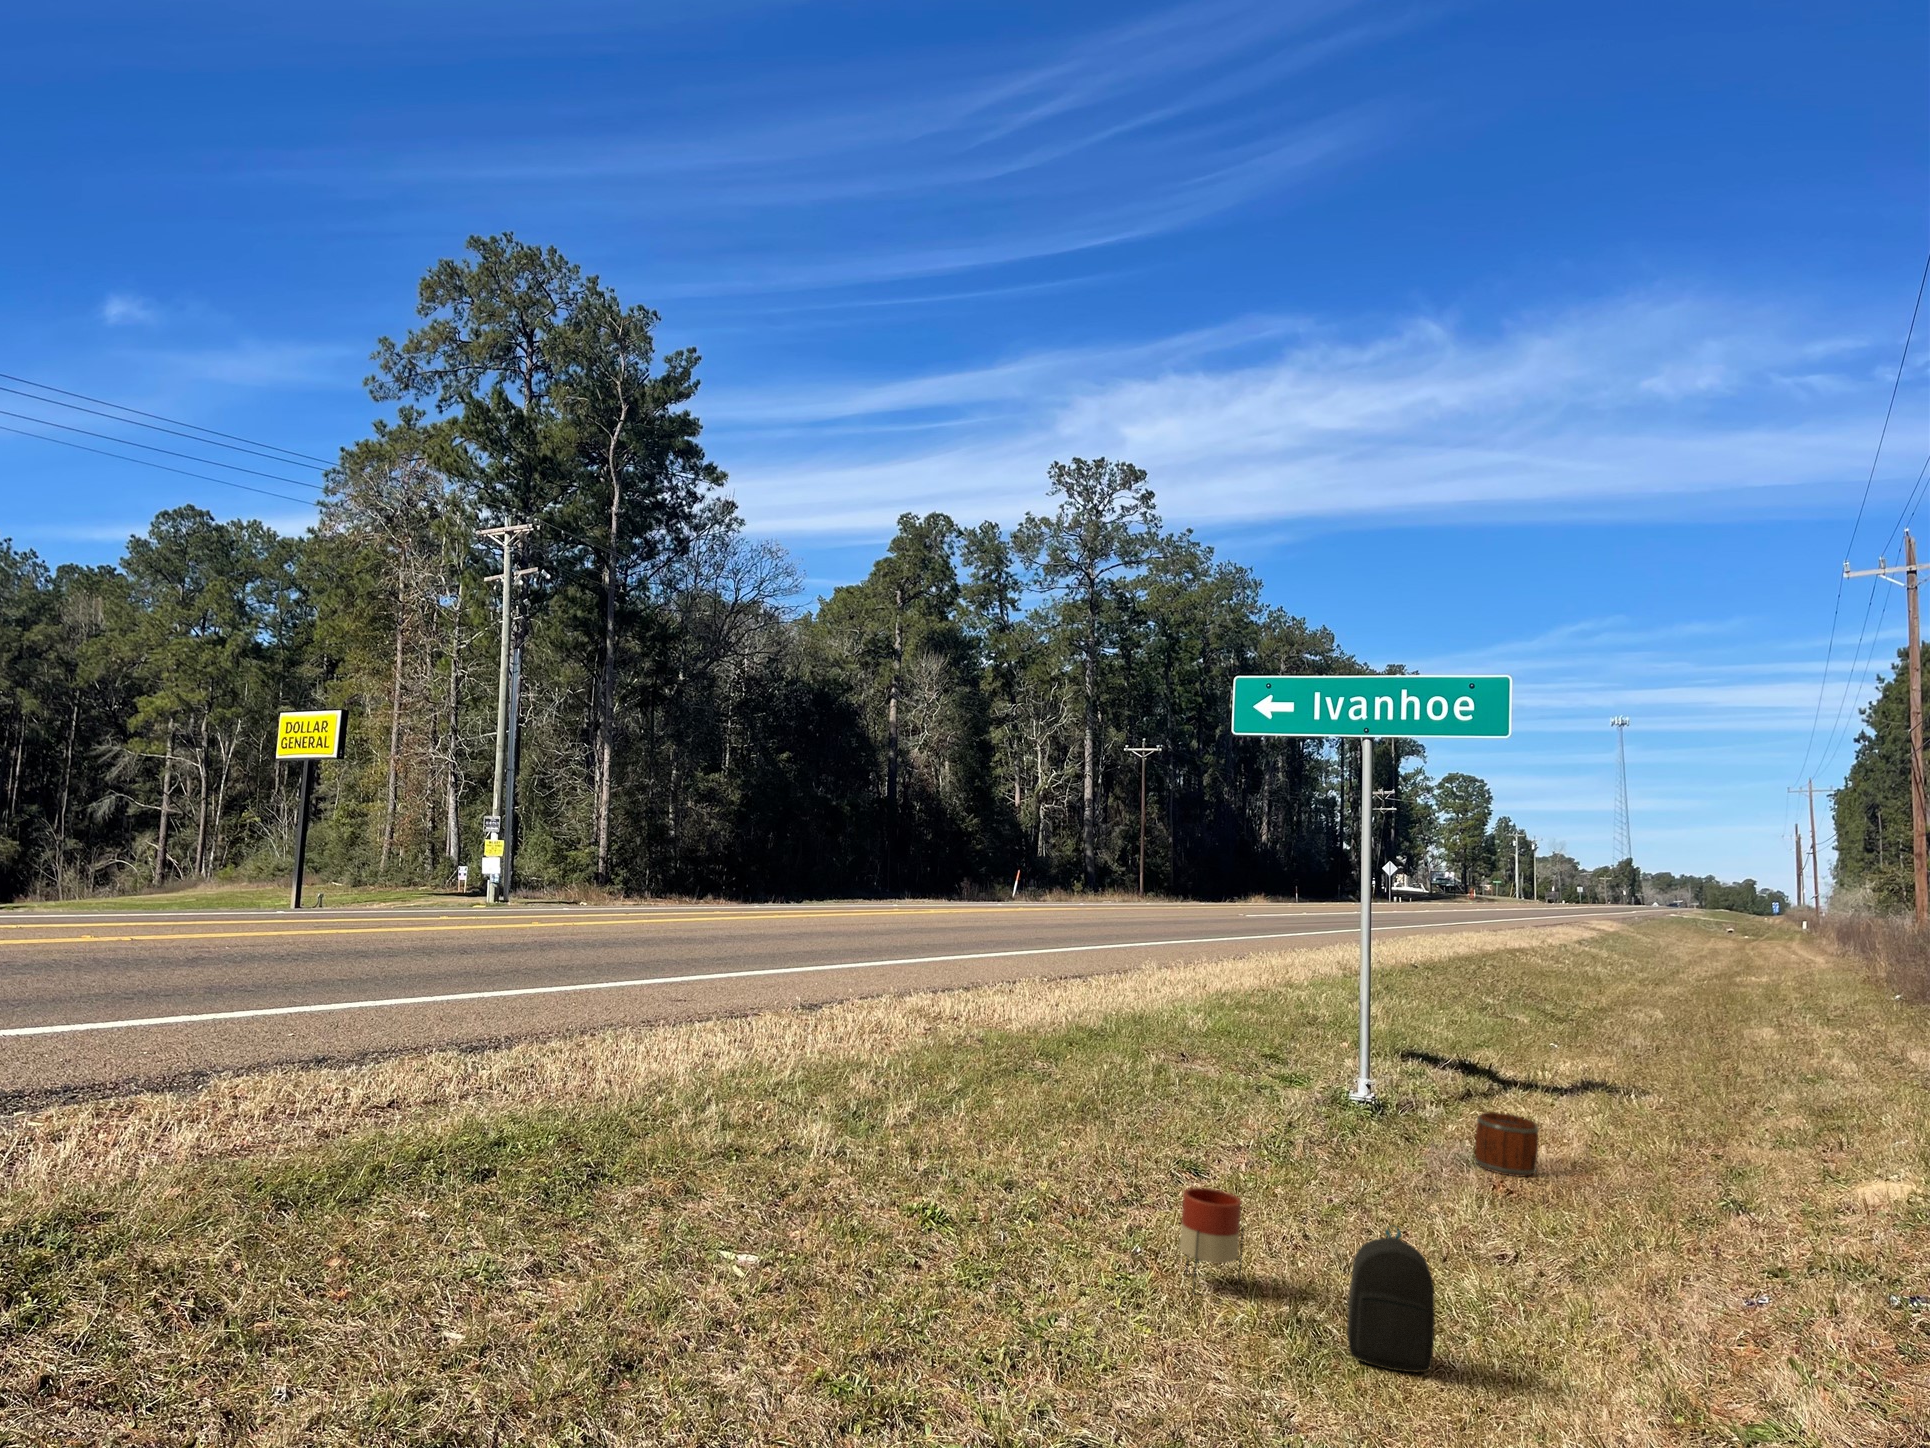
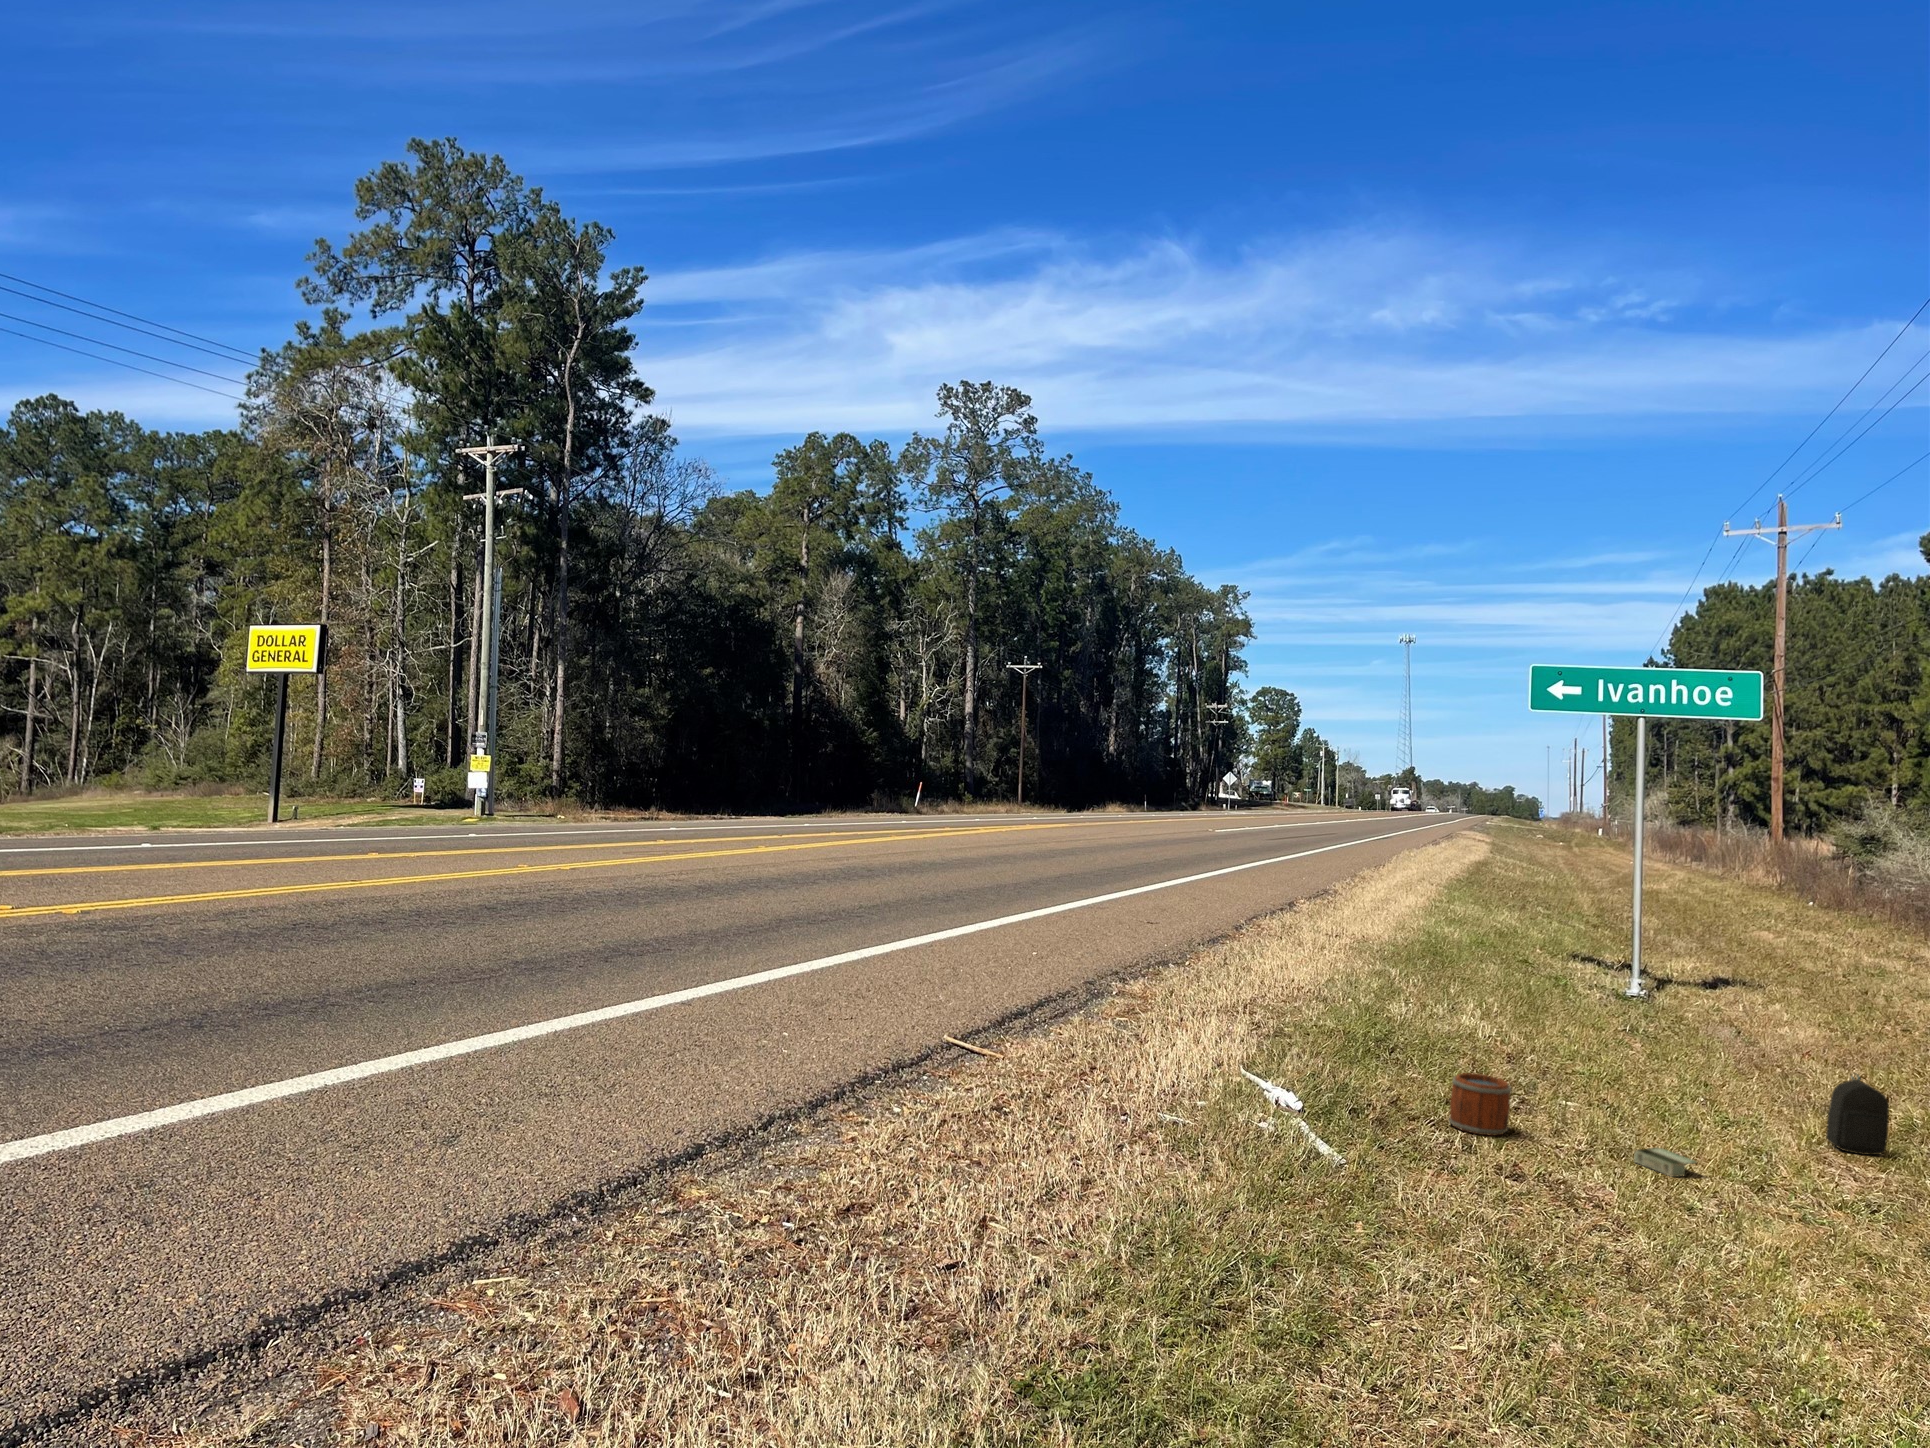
bucket: present [1475,1112,1539,1177] -> present [1449,1073,1511,1136]
planter: present [1180,1188,1244,1293] -> none [1691,1059,1736,1123]
toolbox: none [912,1346,994,1409] -> present [1634,1148,1697,1177]

